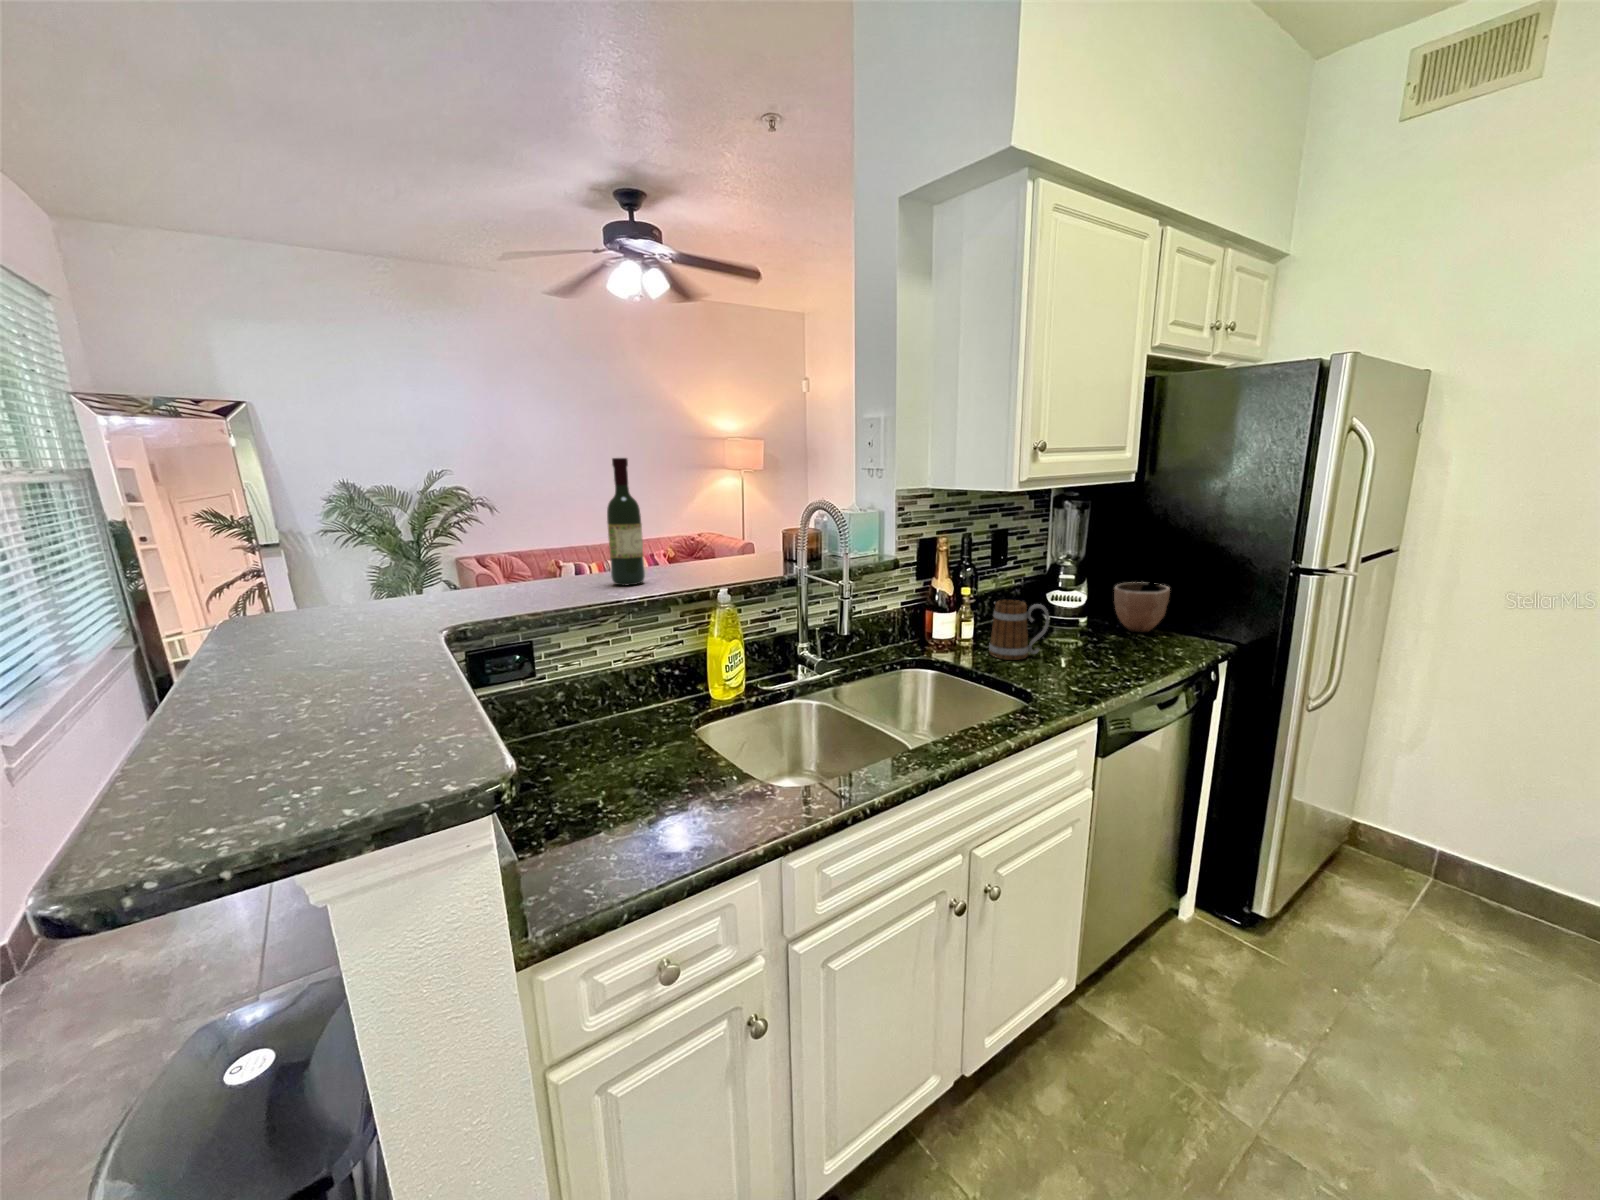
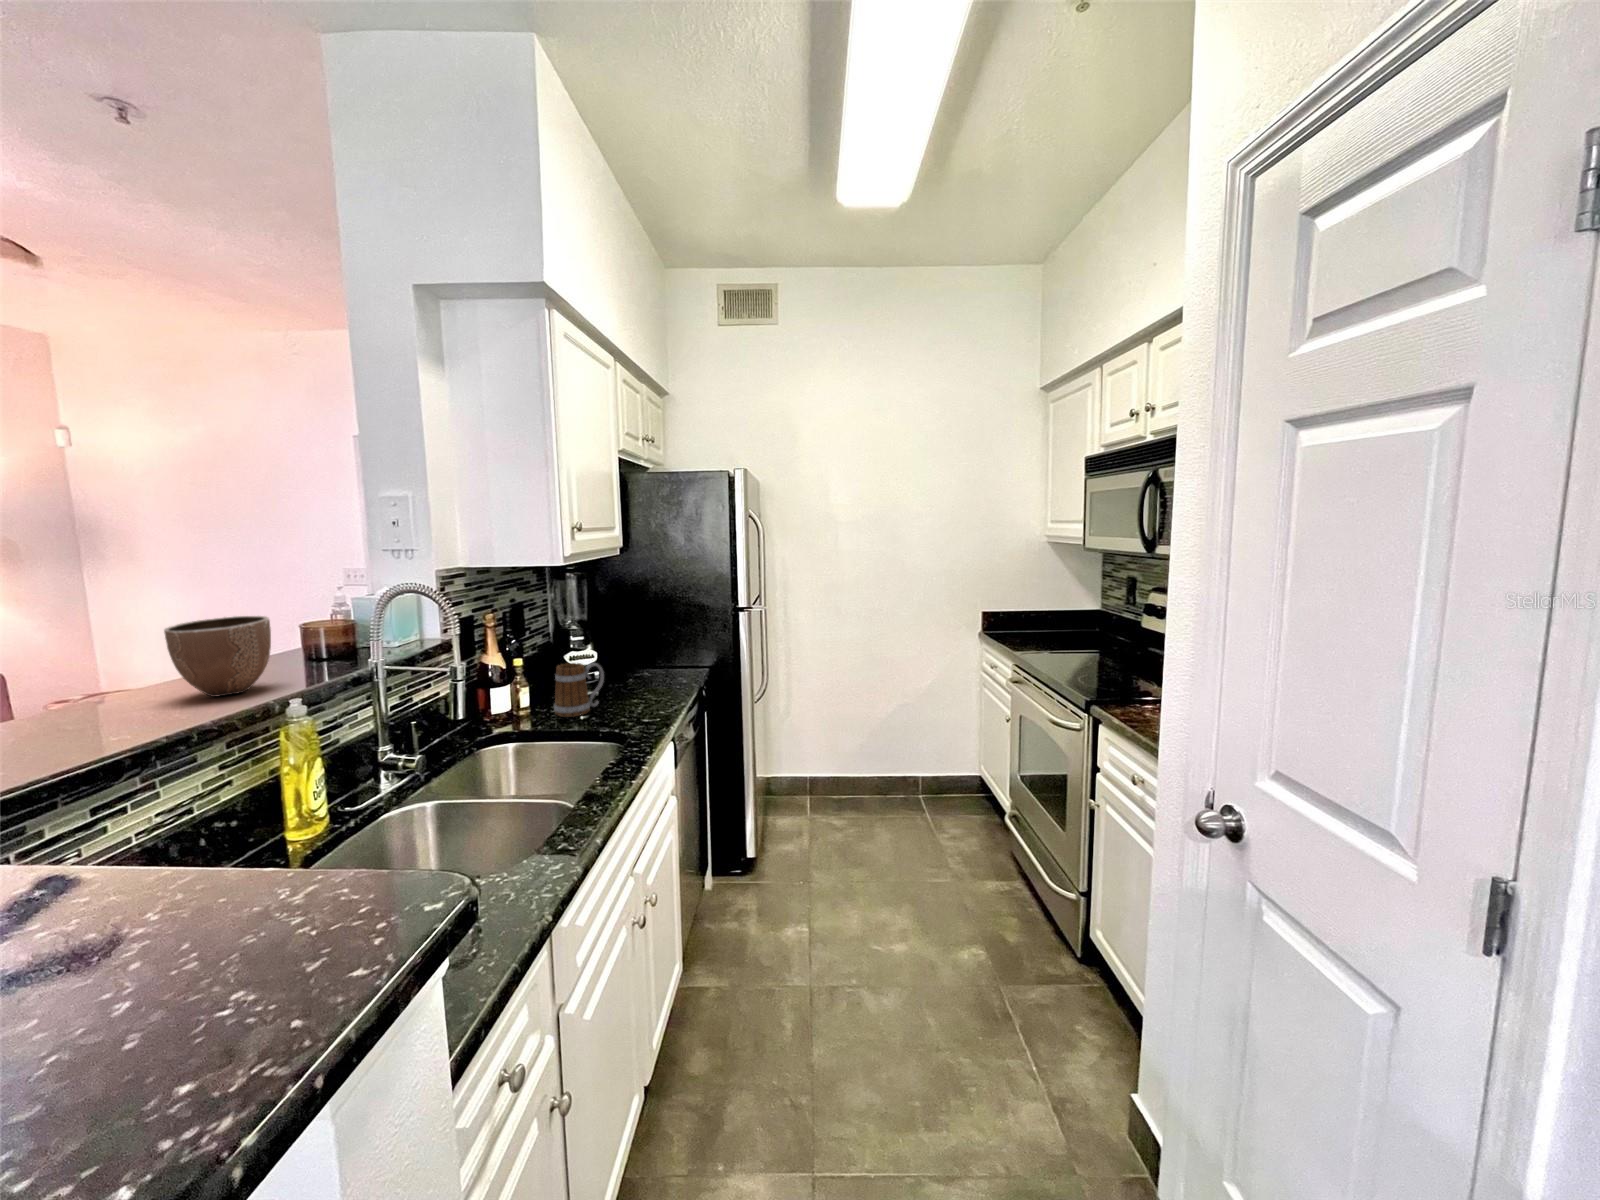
wine bottle: present [607,458,645,585] -> none [56,550,136,730]
decorative bowl: present [1114,582,1170,632] -> present [164,616,271,697]

